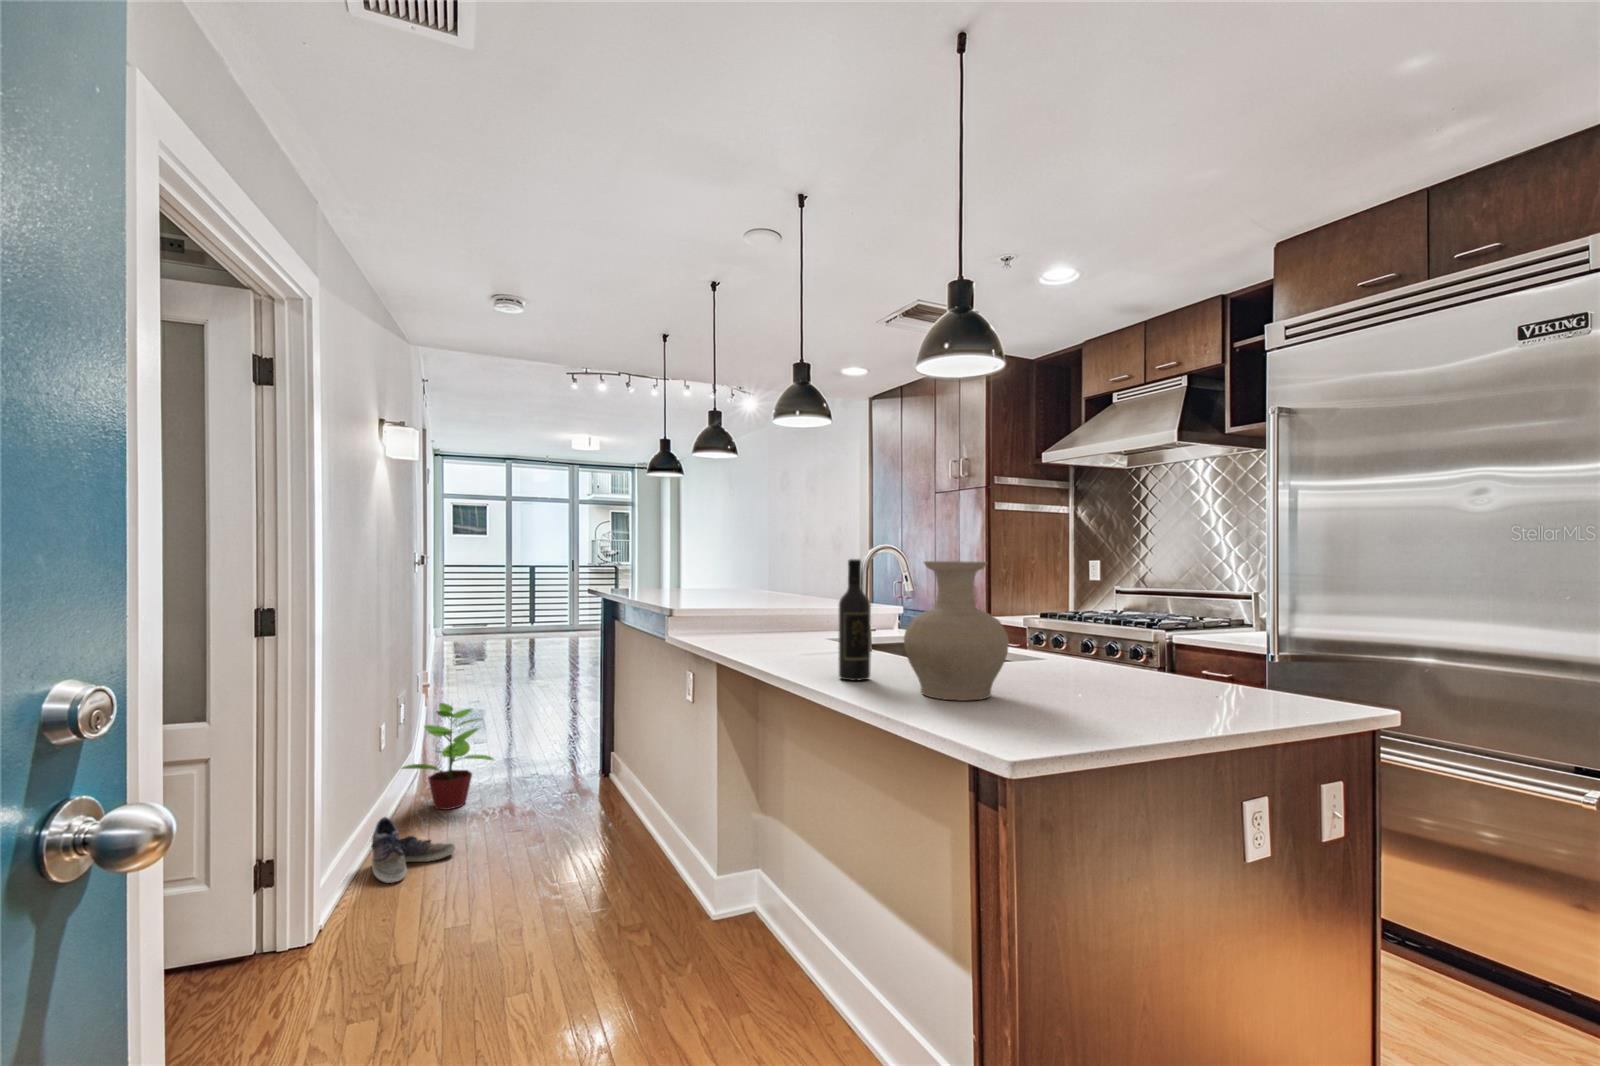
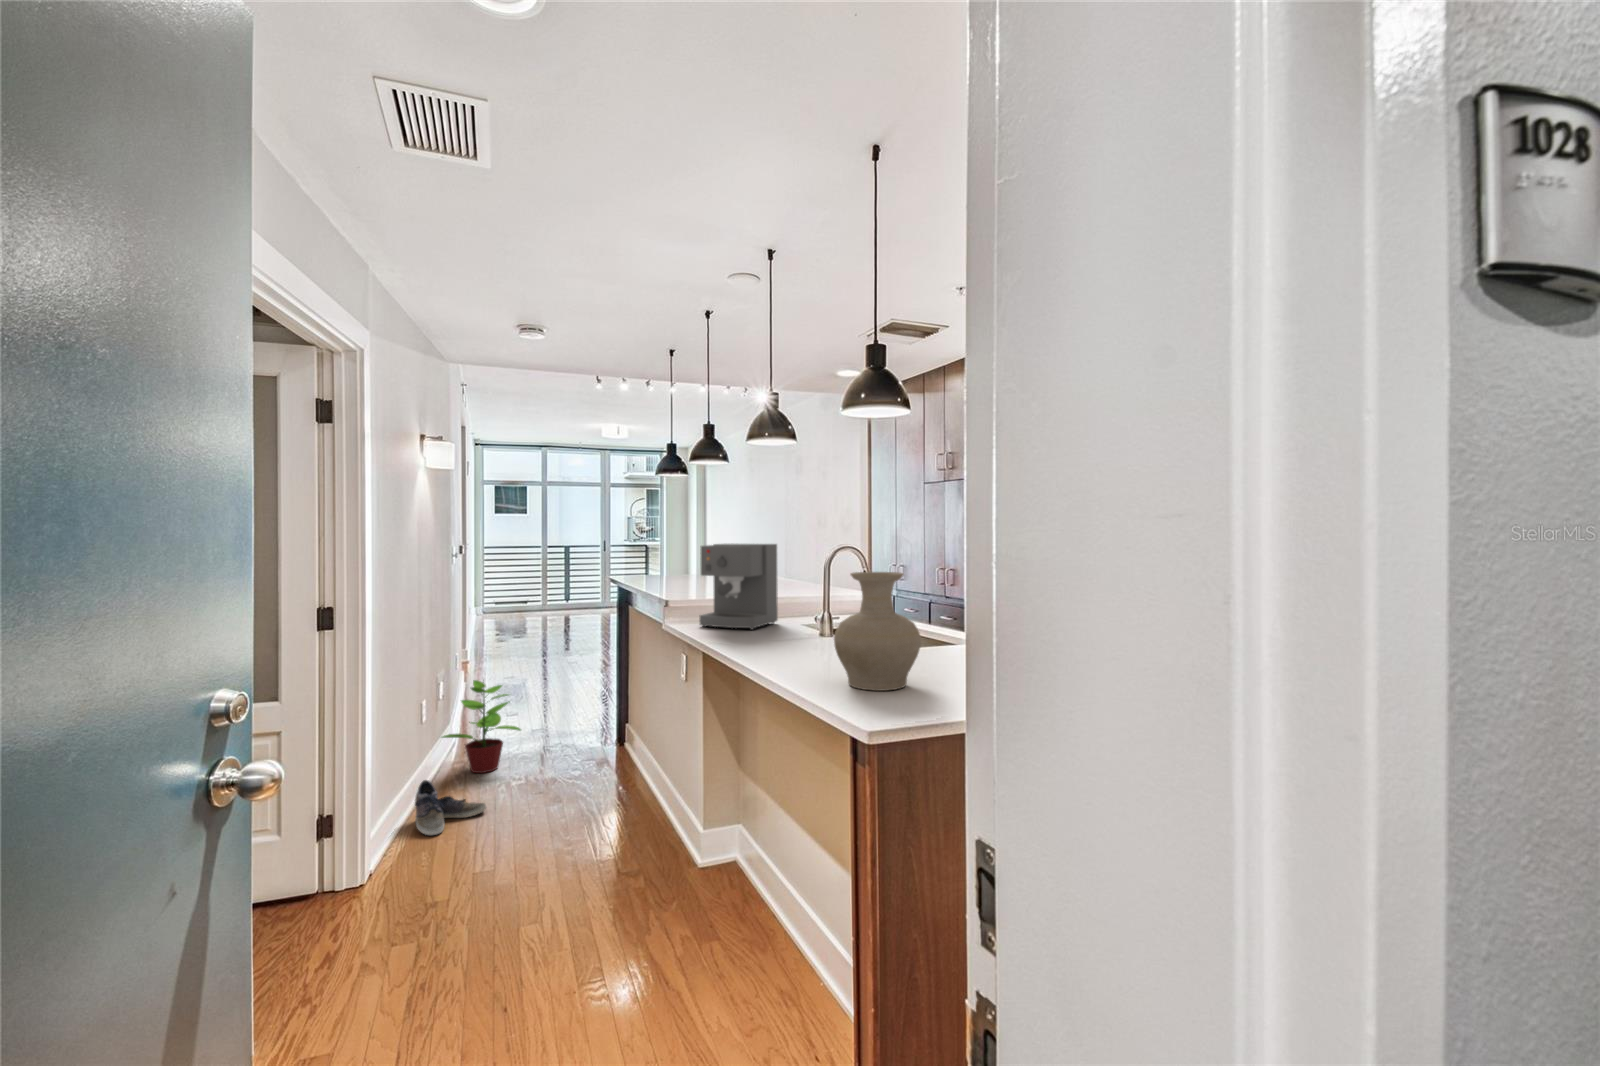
coffee maker: none [711,544,798,640] -> present [700,544,778,630]
wine bottle: present [839,559,871,681] -> none [787,568,814,671]

